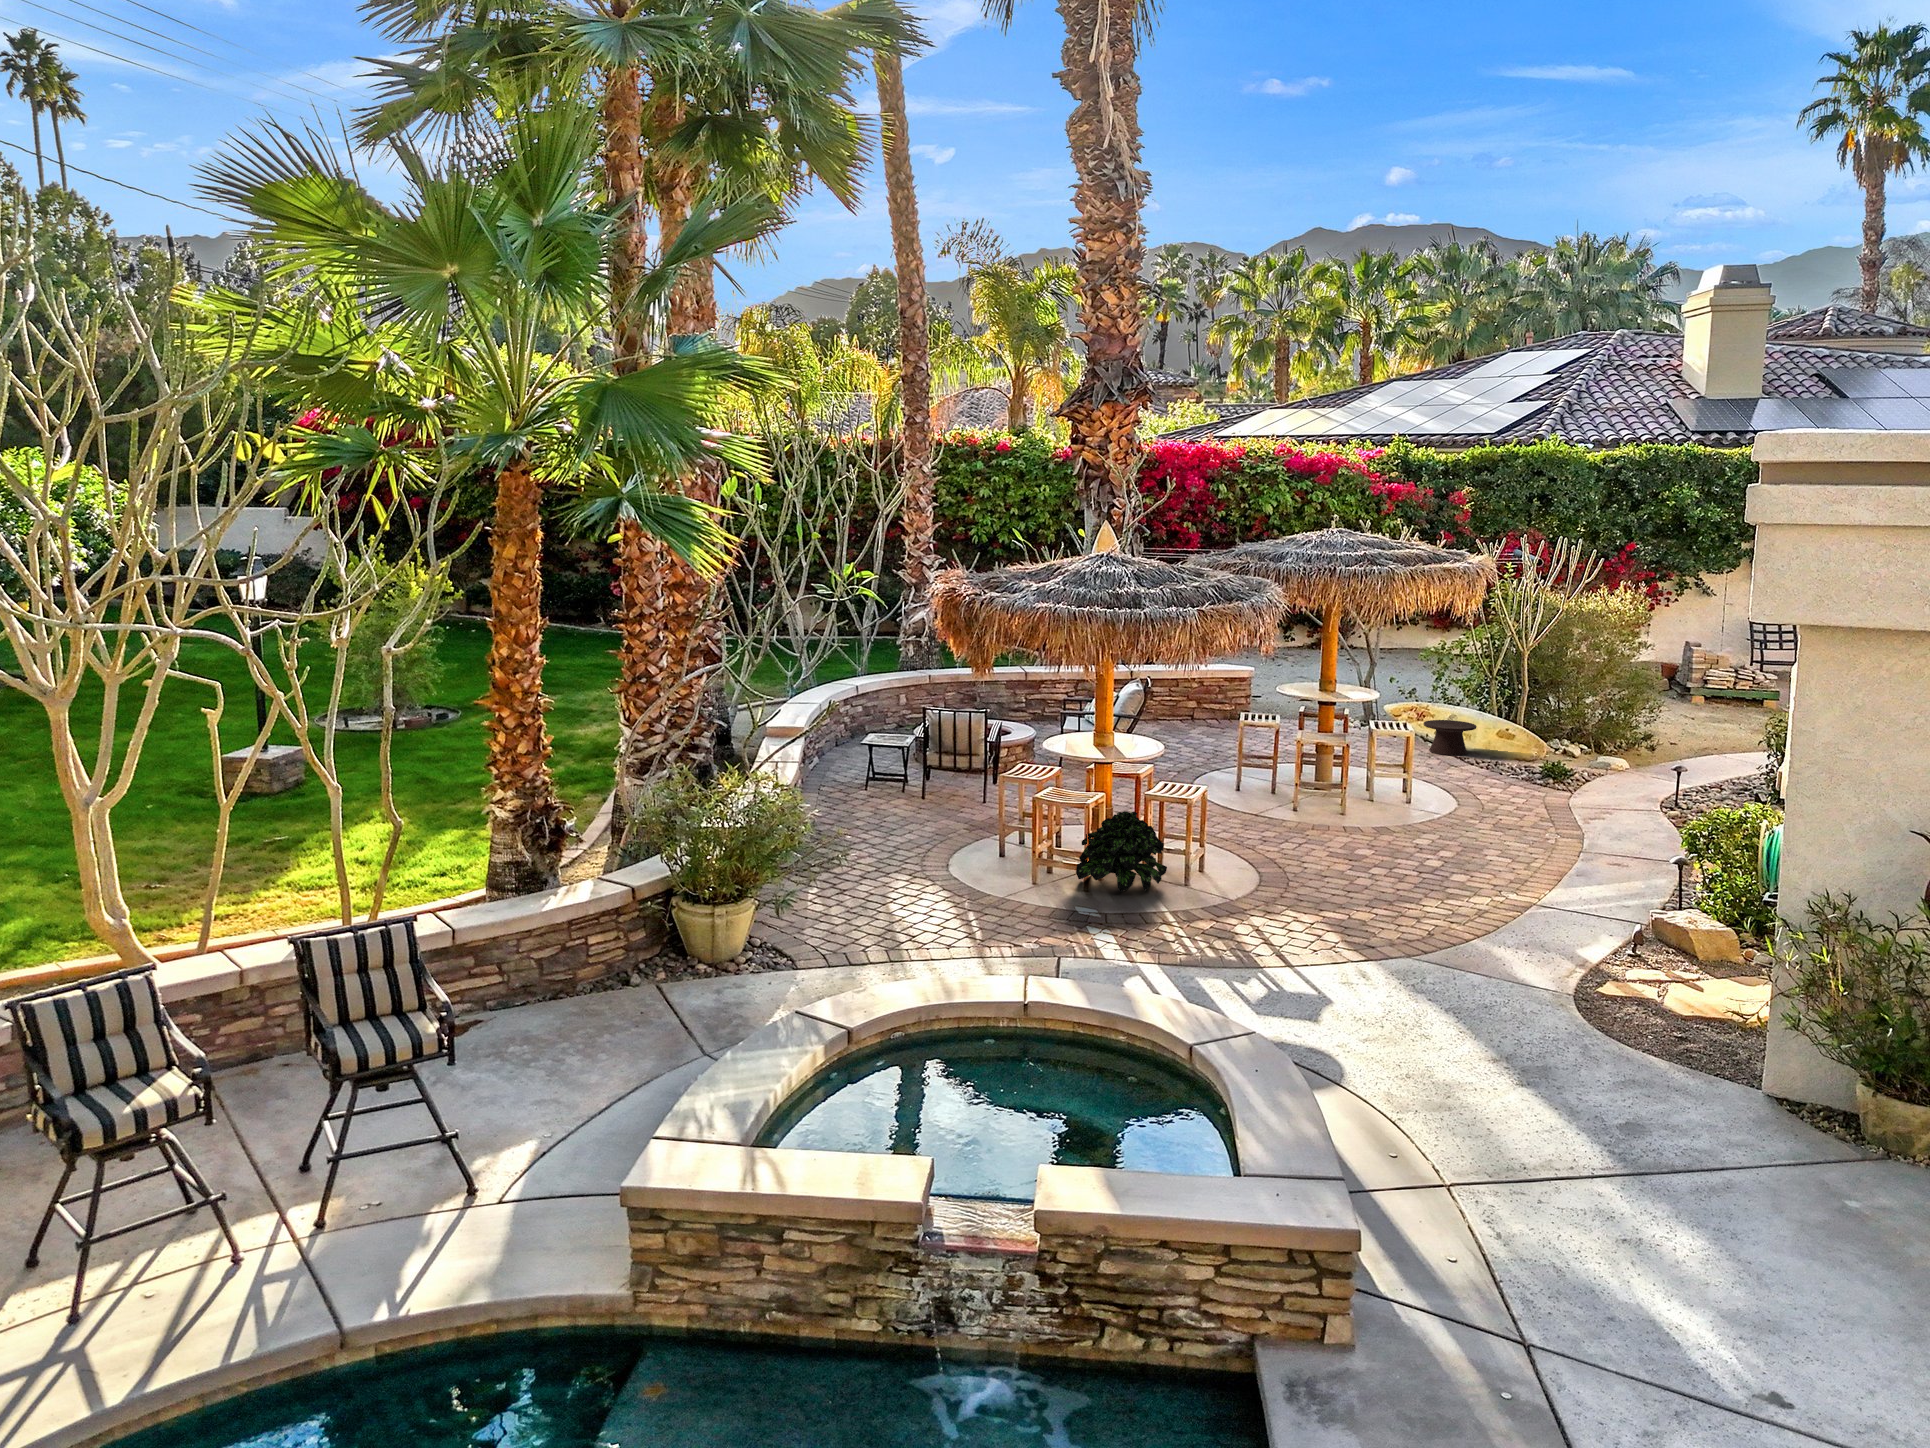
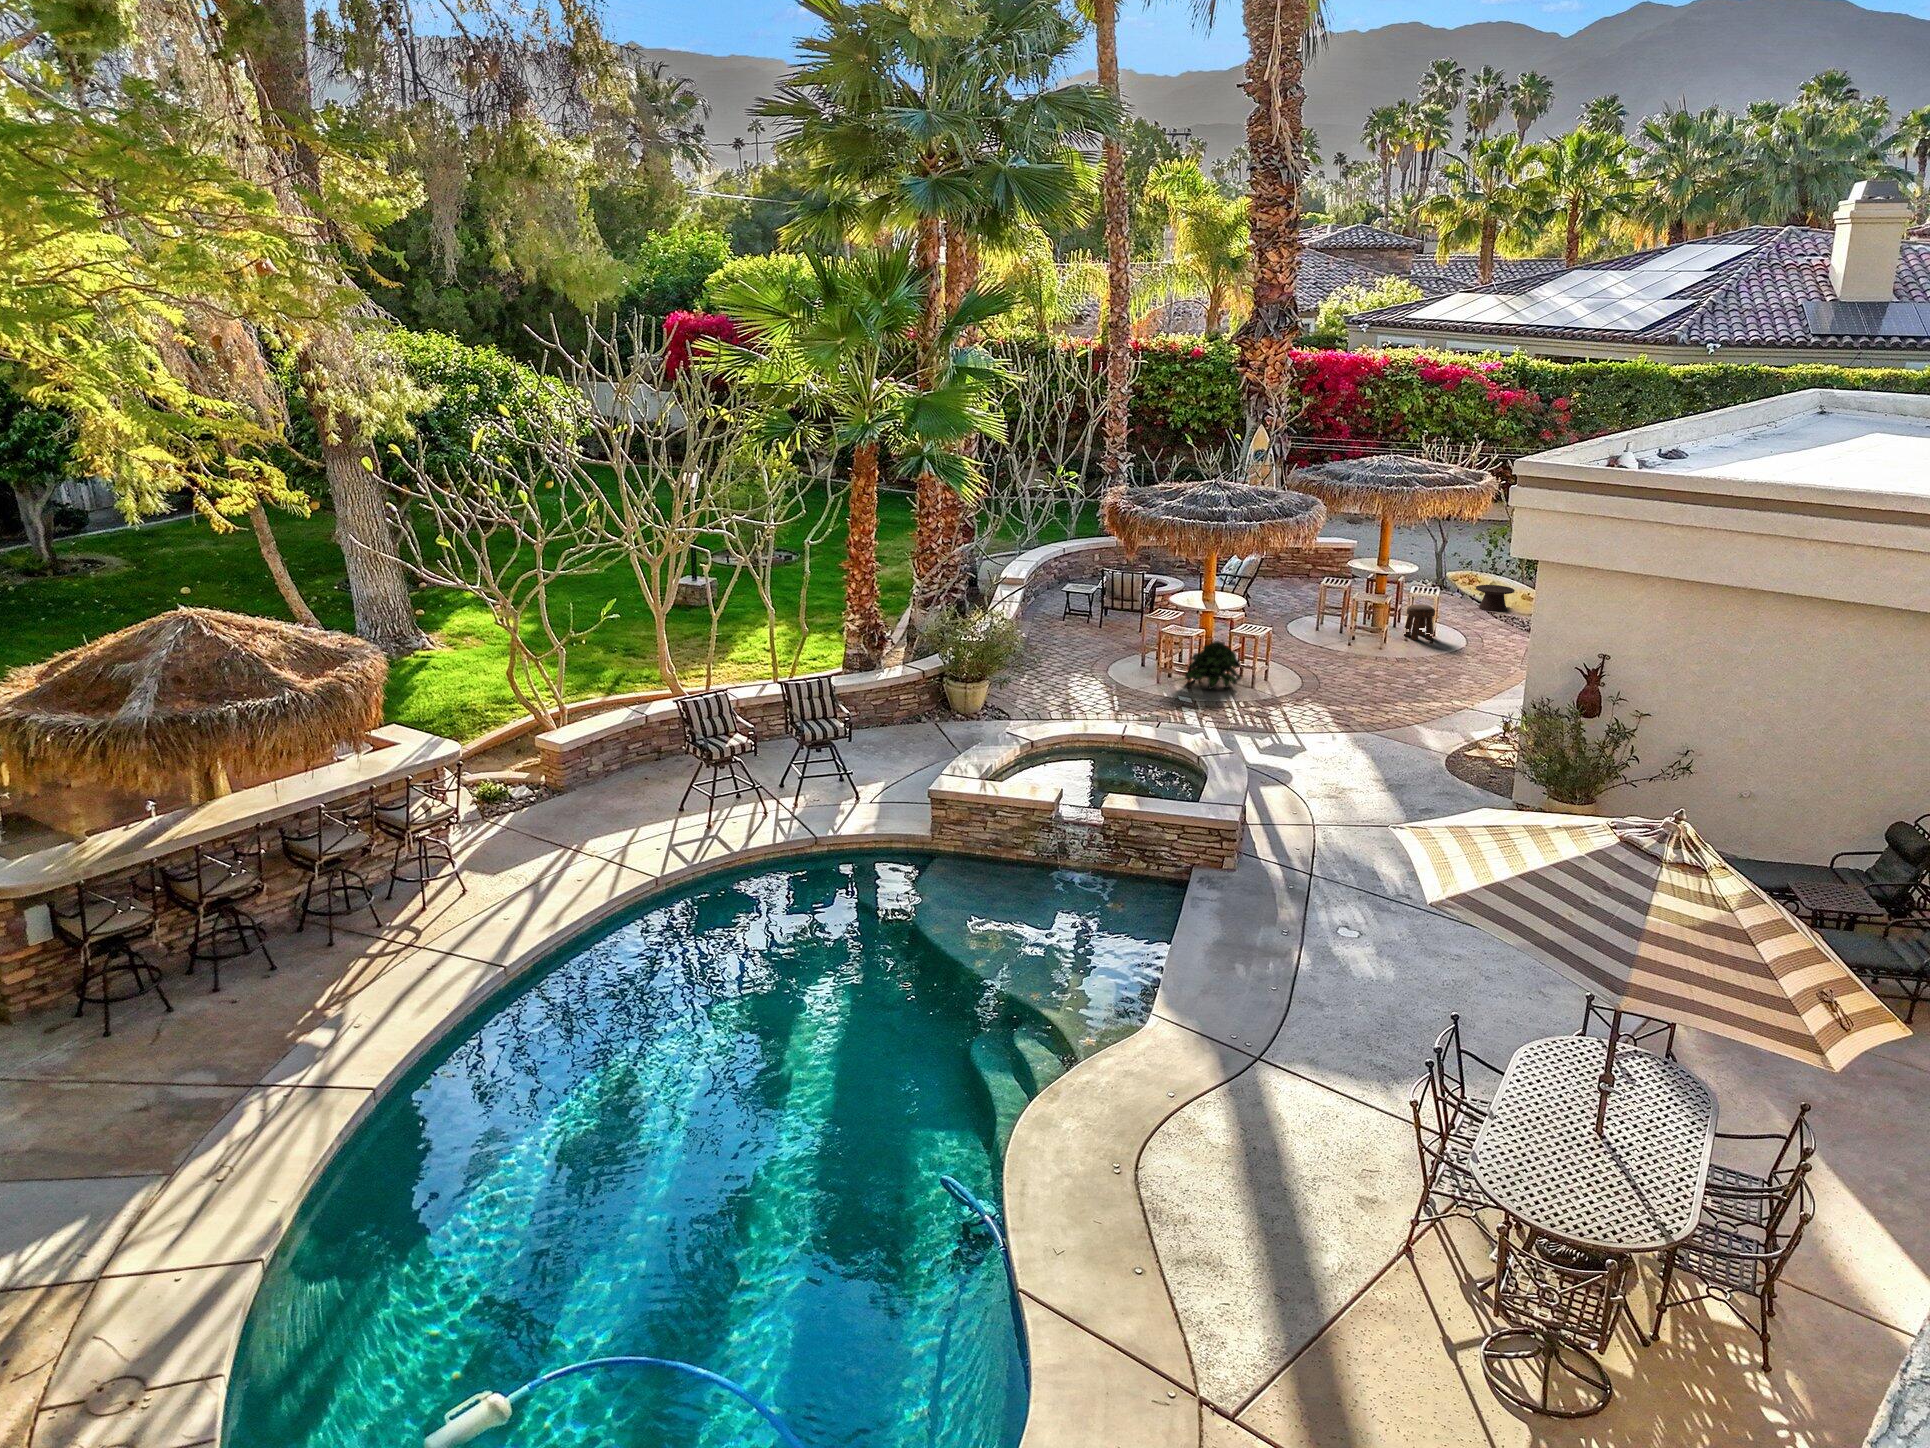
stool: none [1358,747,1401,799] -> present [1404,604,1435,640]

